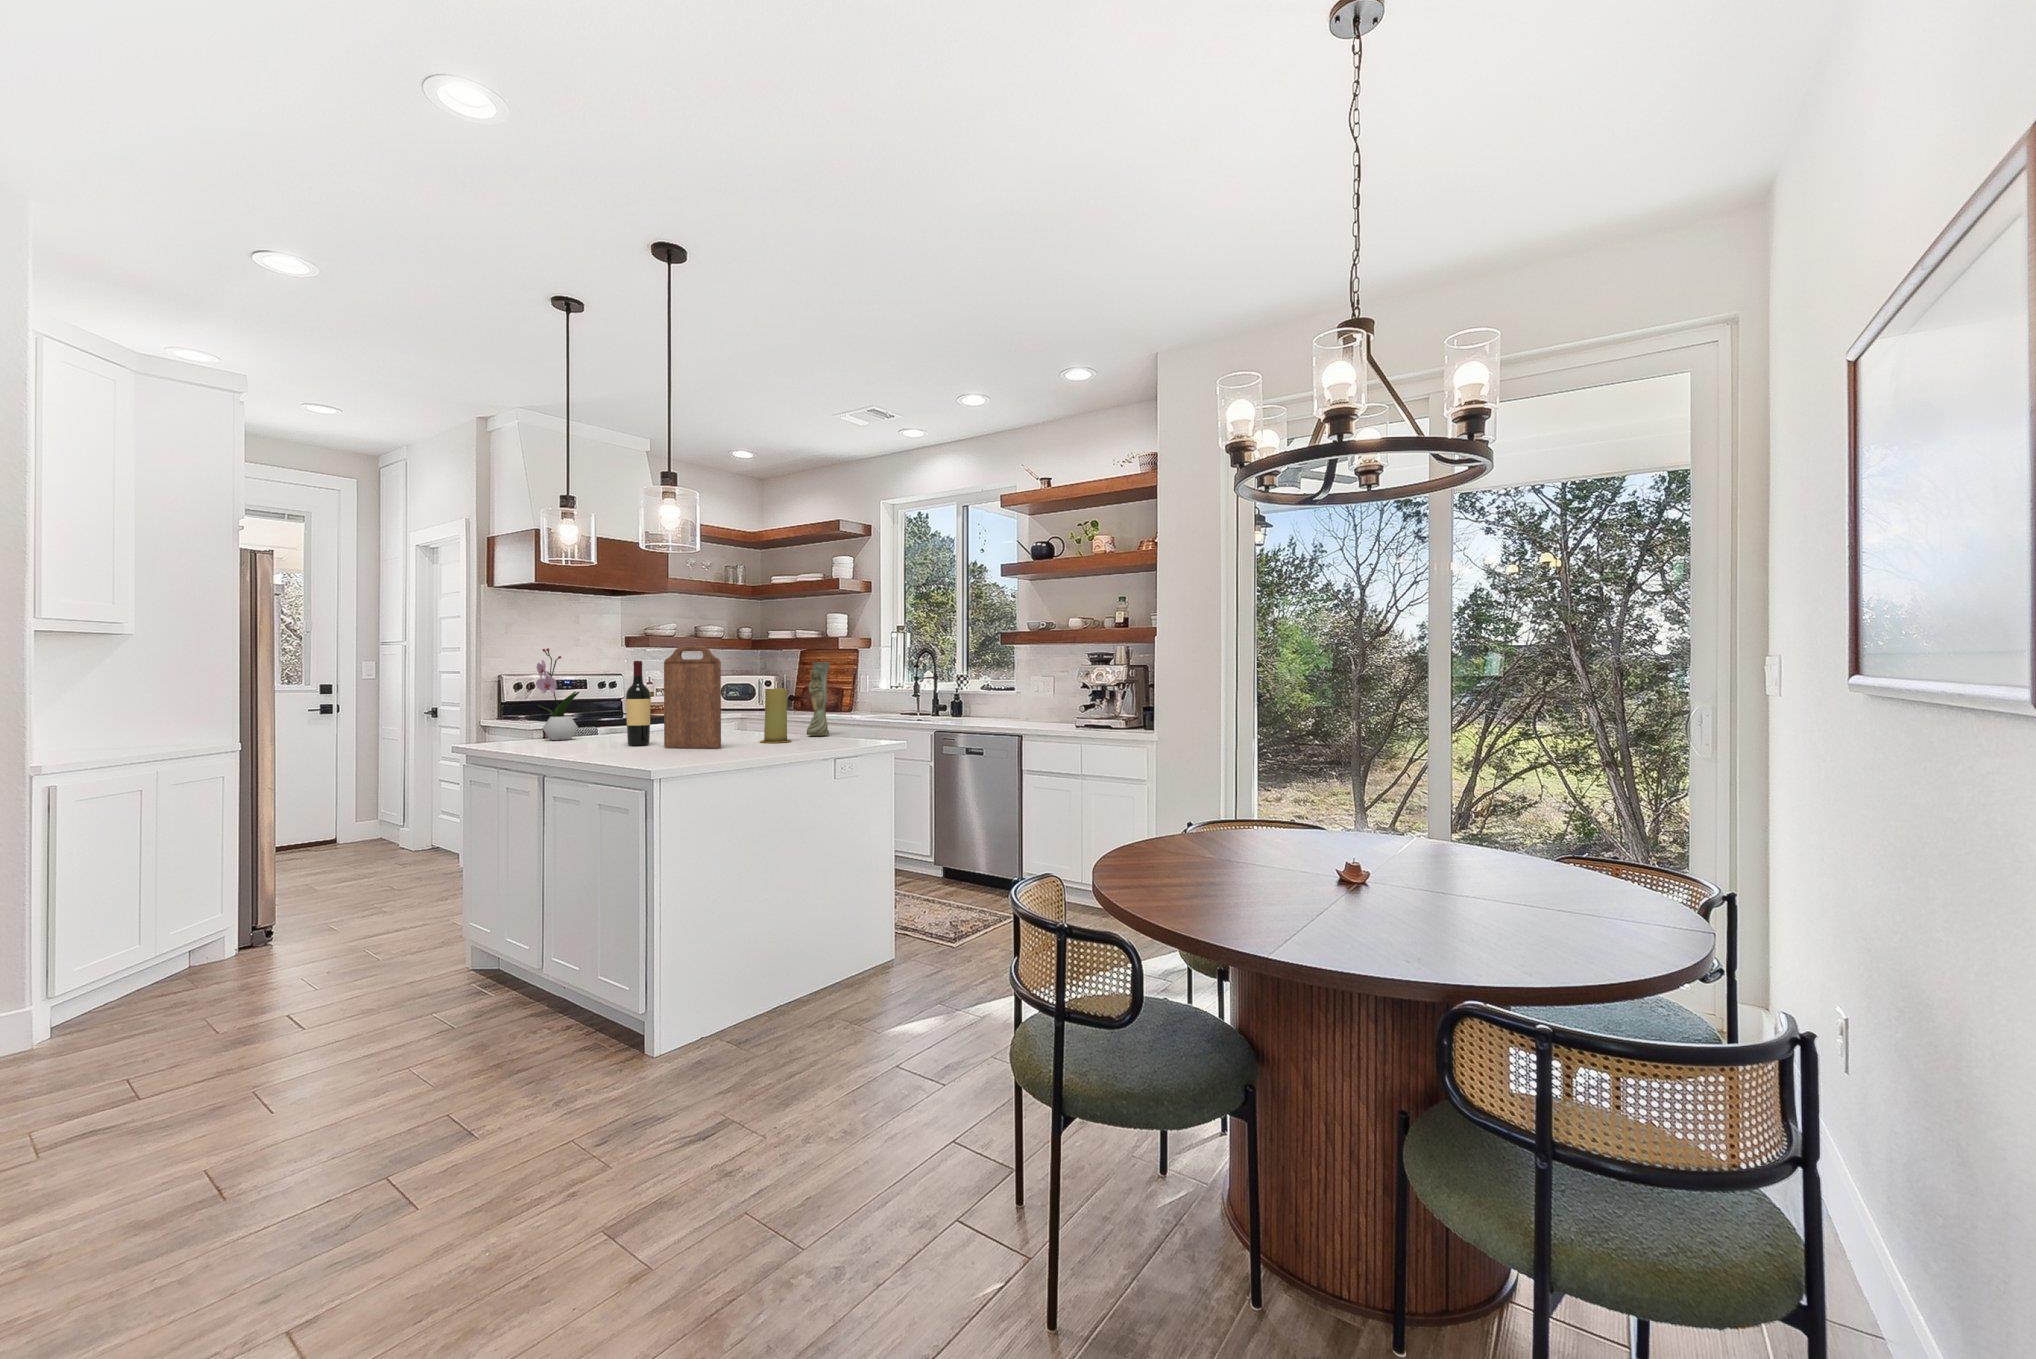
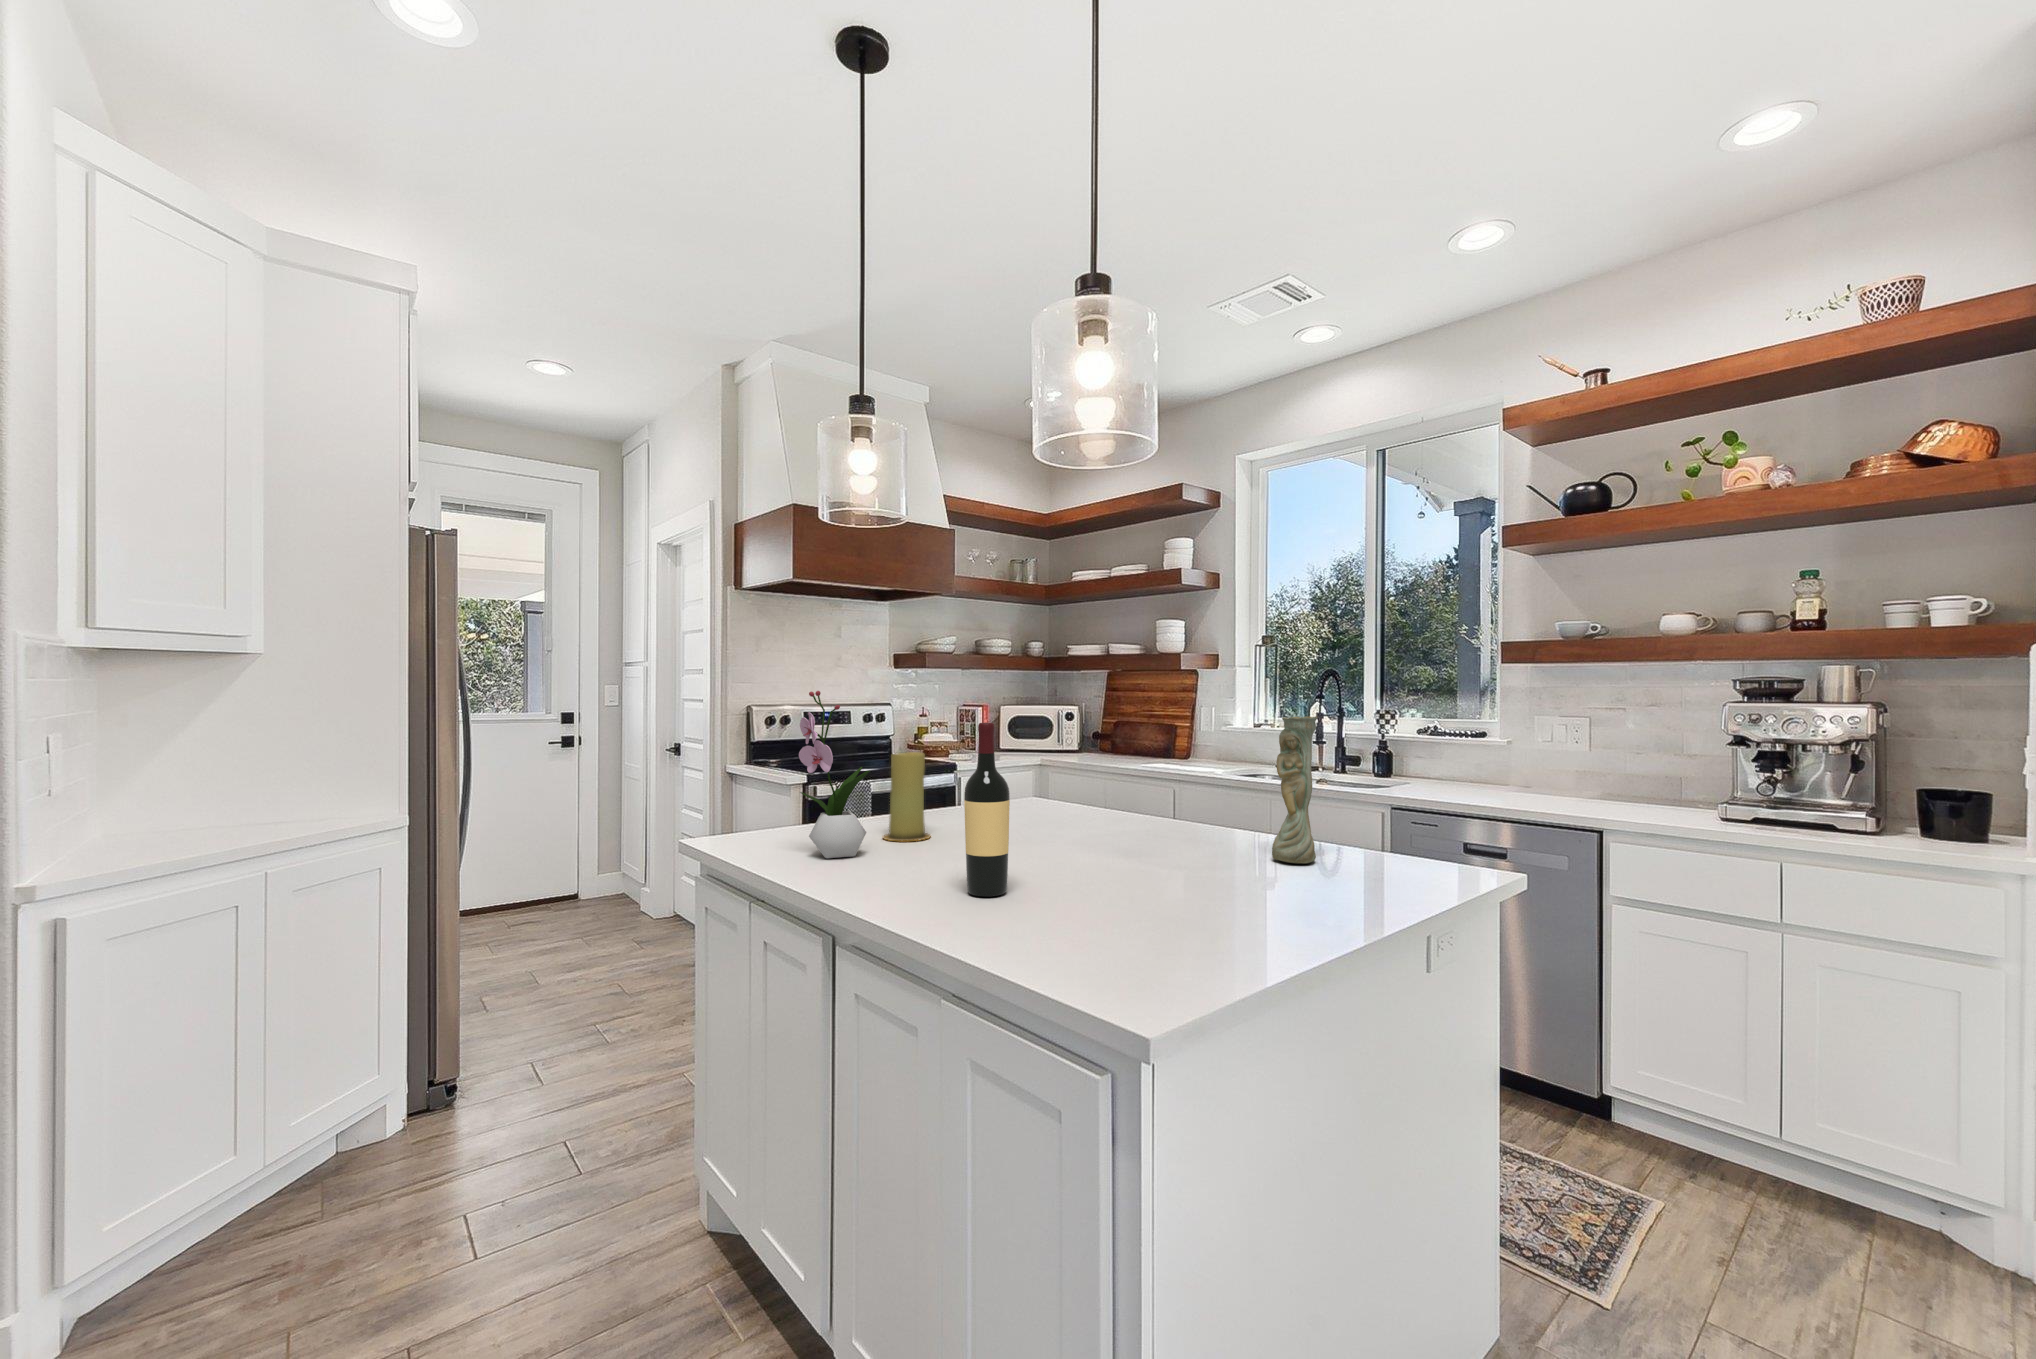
cutting board: present [664,646,721,748] -> none [1048,697,1173,926]
candle: present [760,688,791,743] -> present [883,752,930,841]

